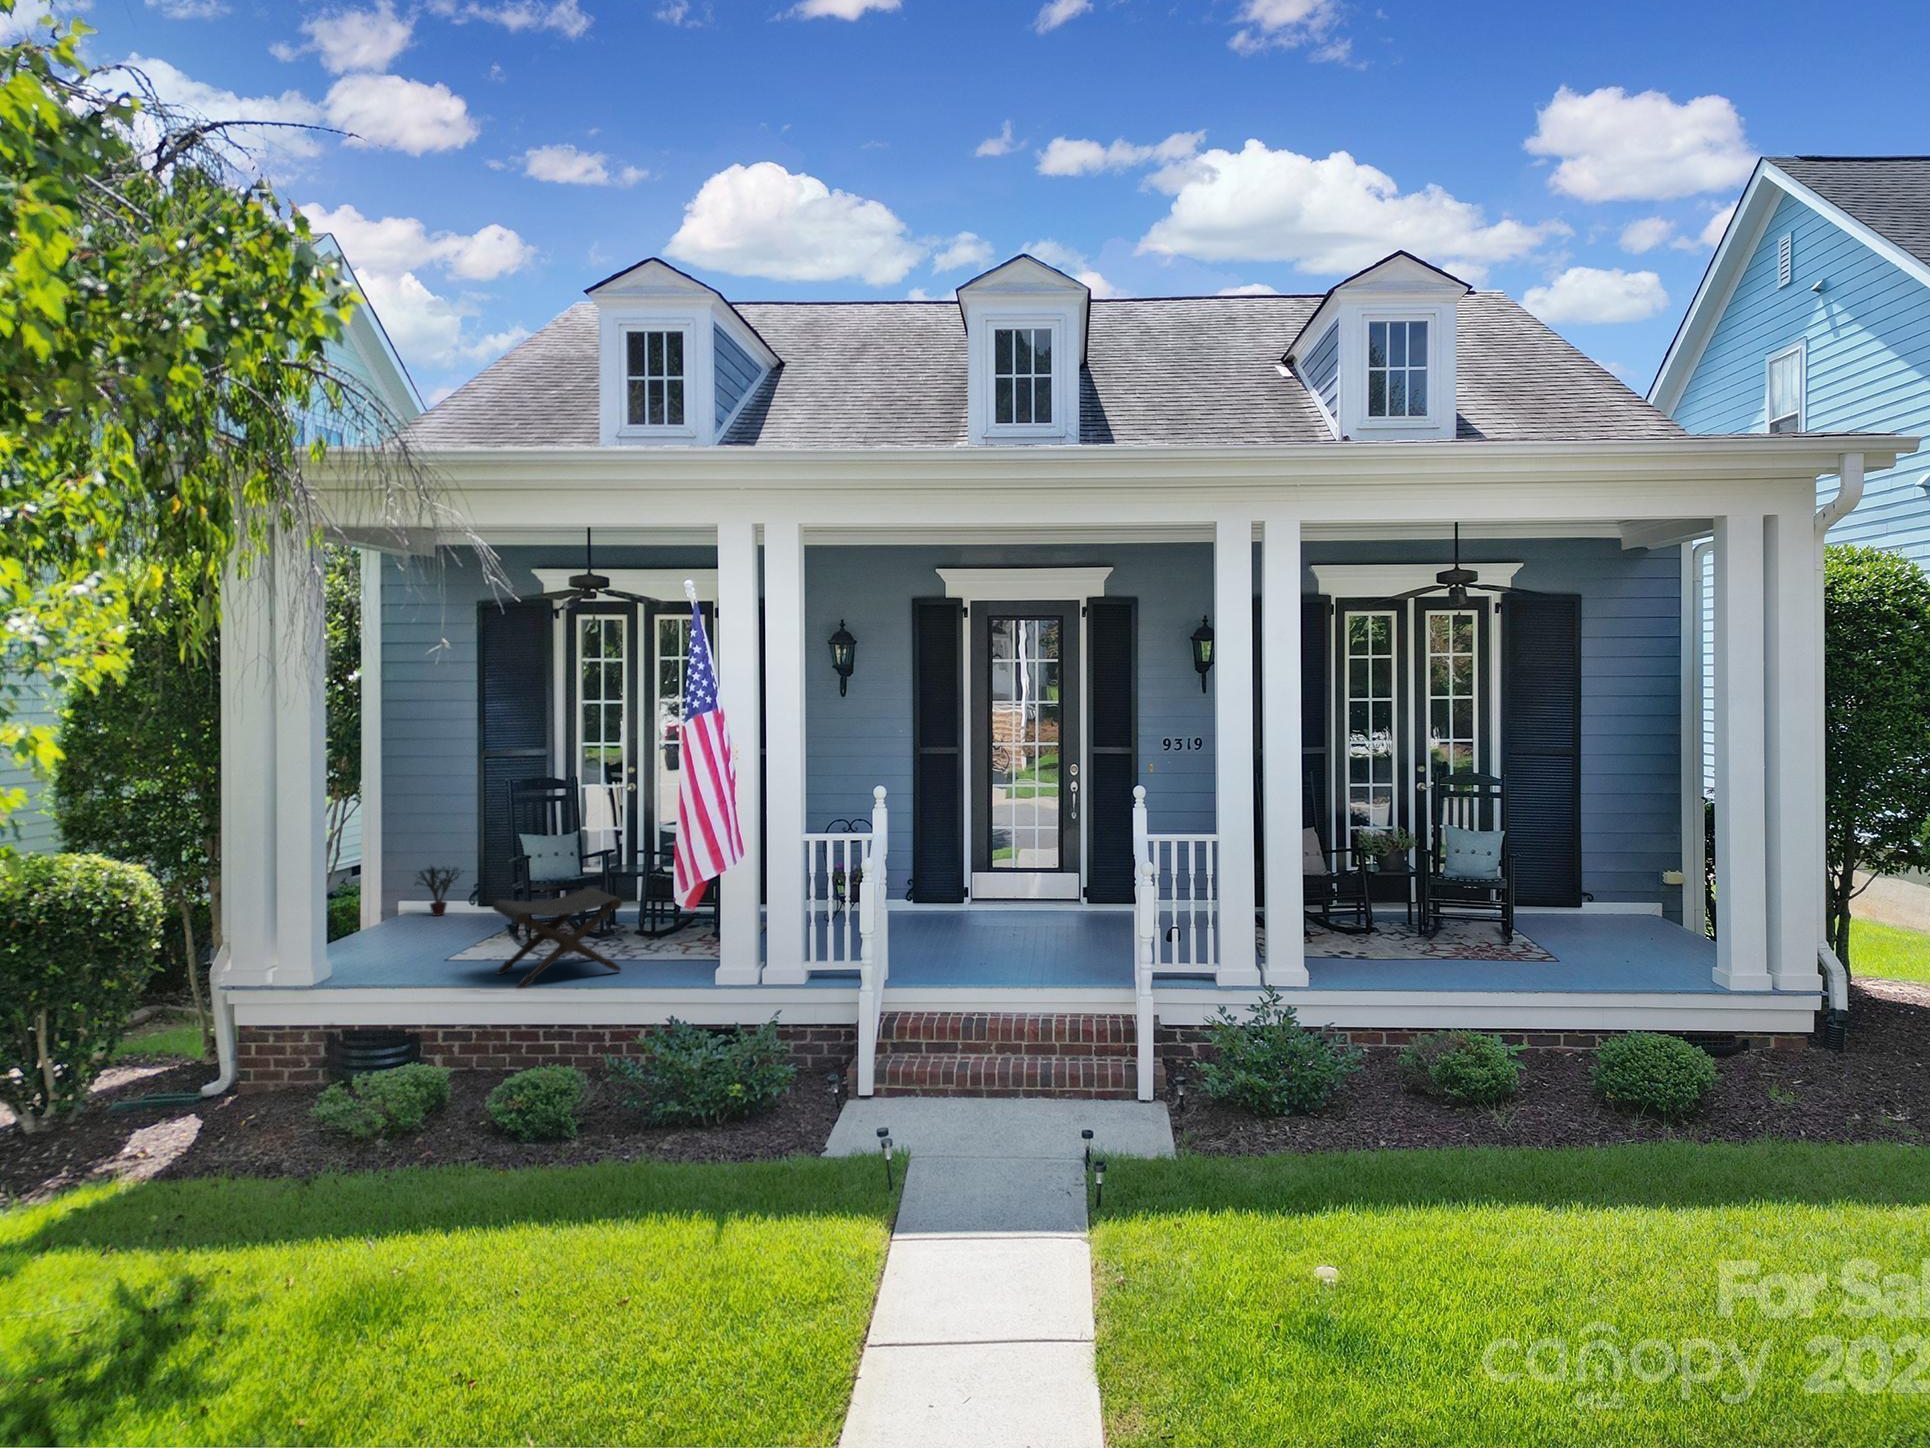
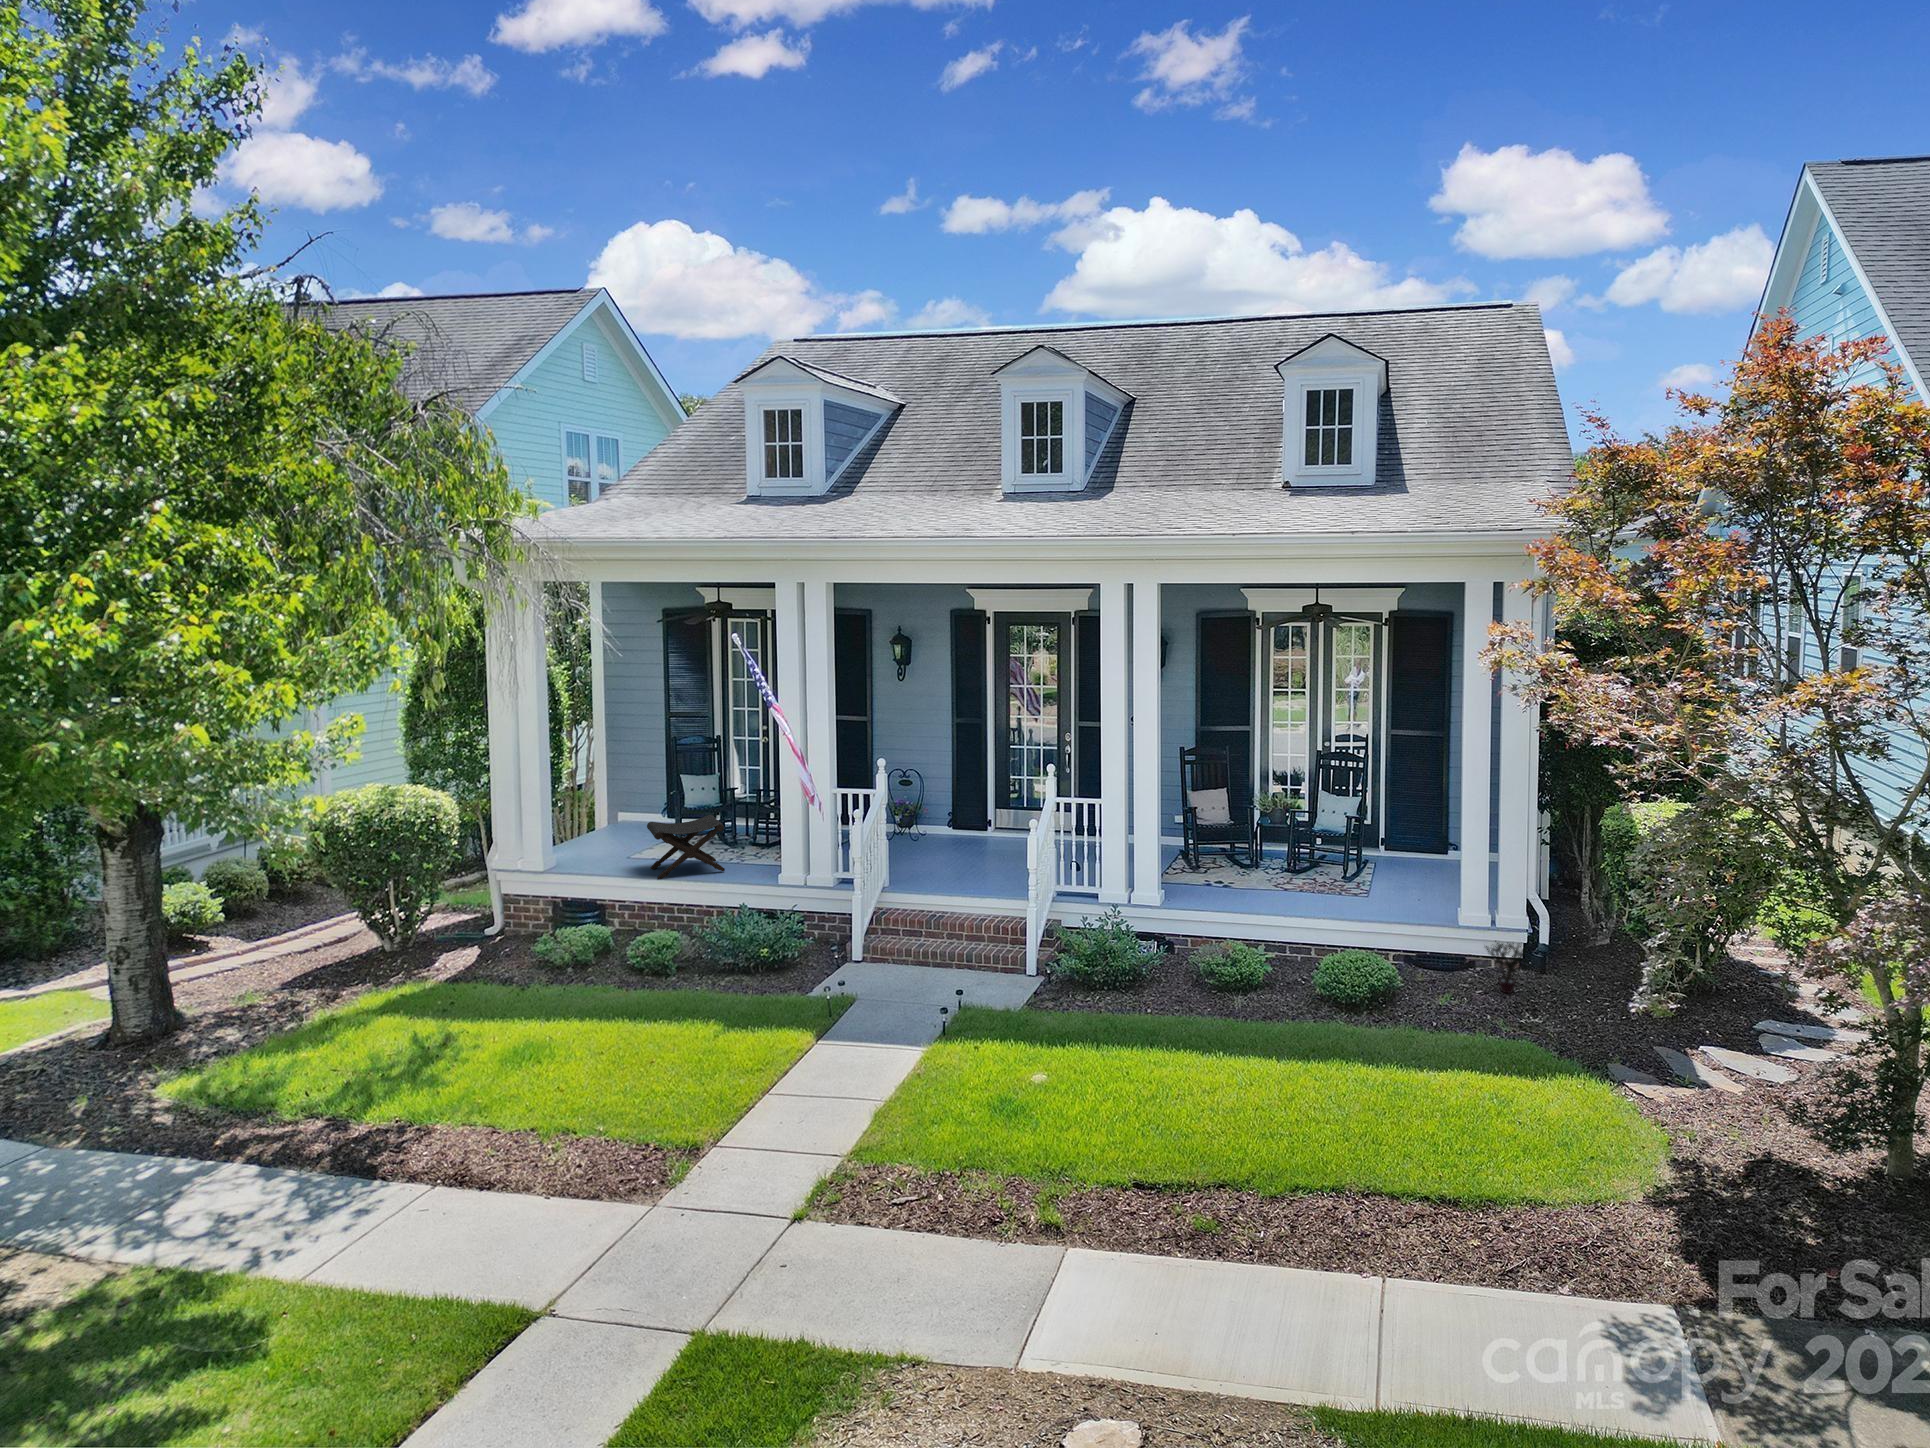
potted plant: present [415,867,464,916] -> present [1486,941,1531,993]

